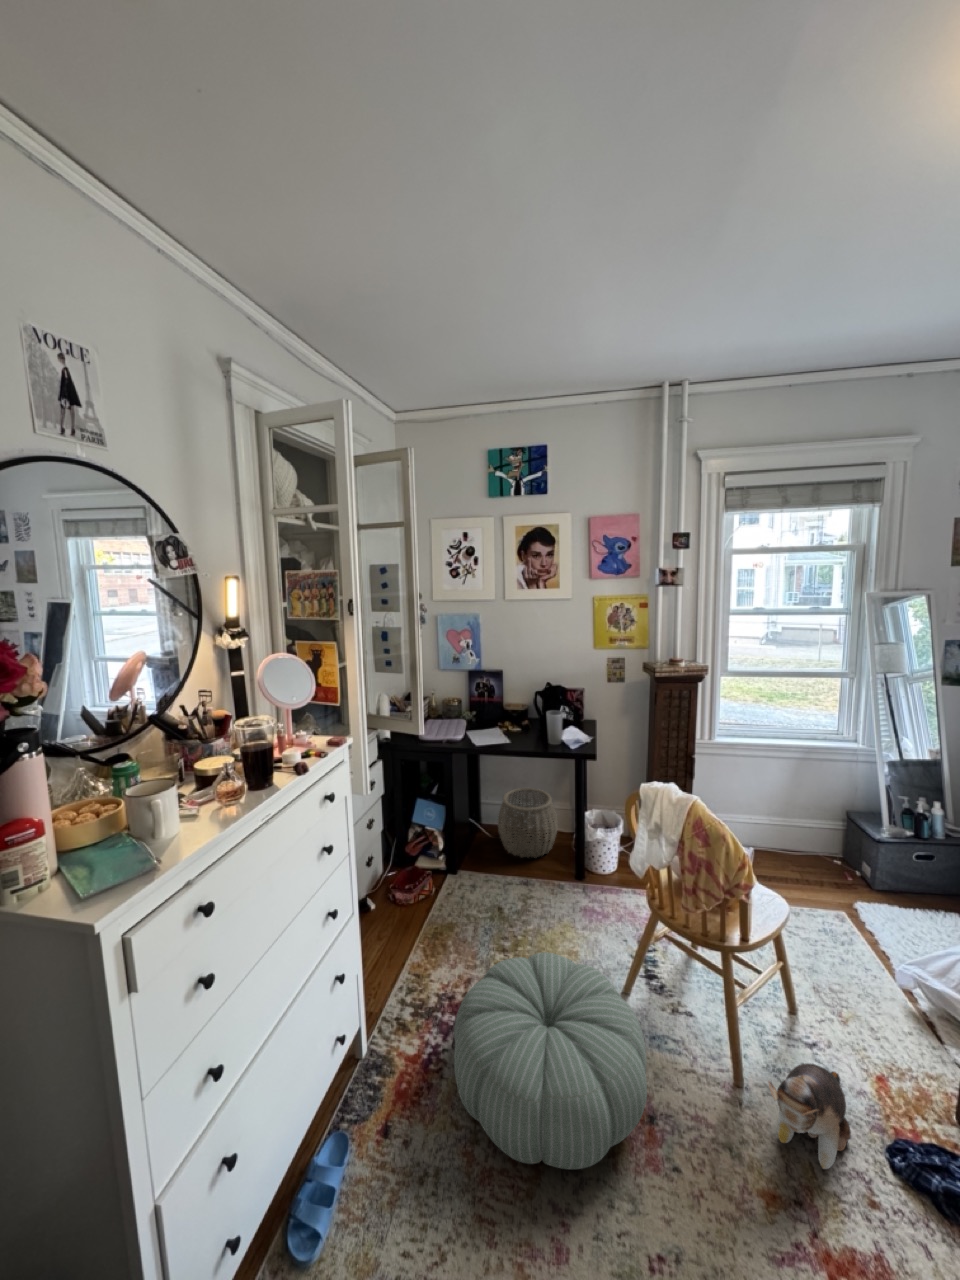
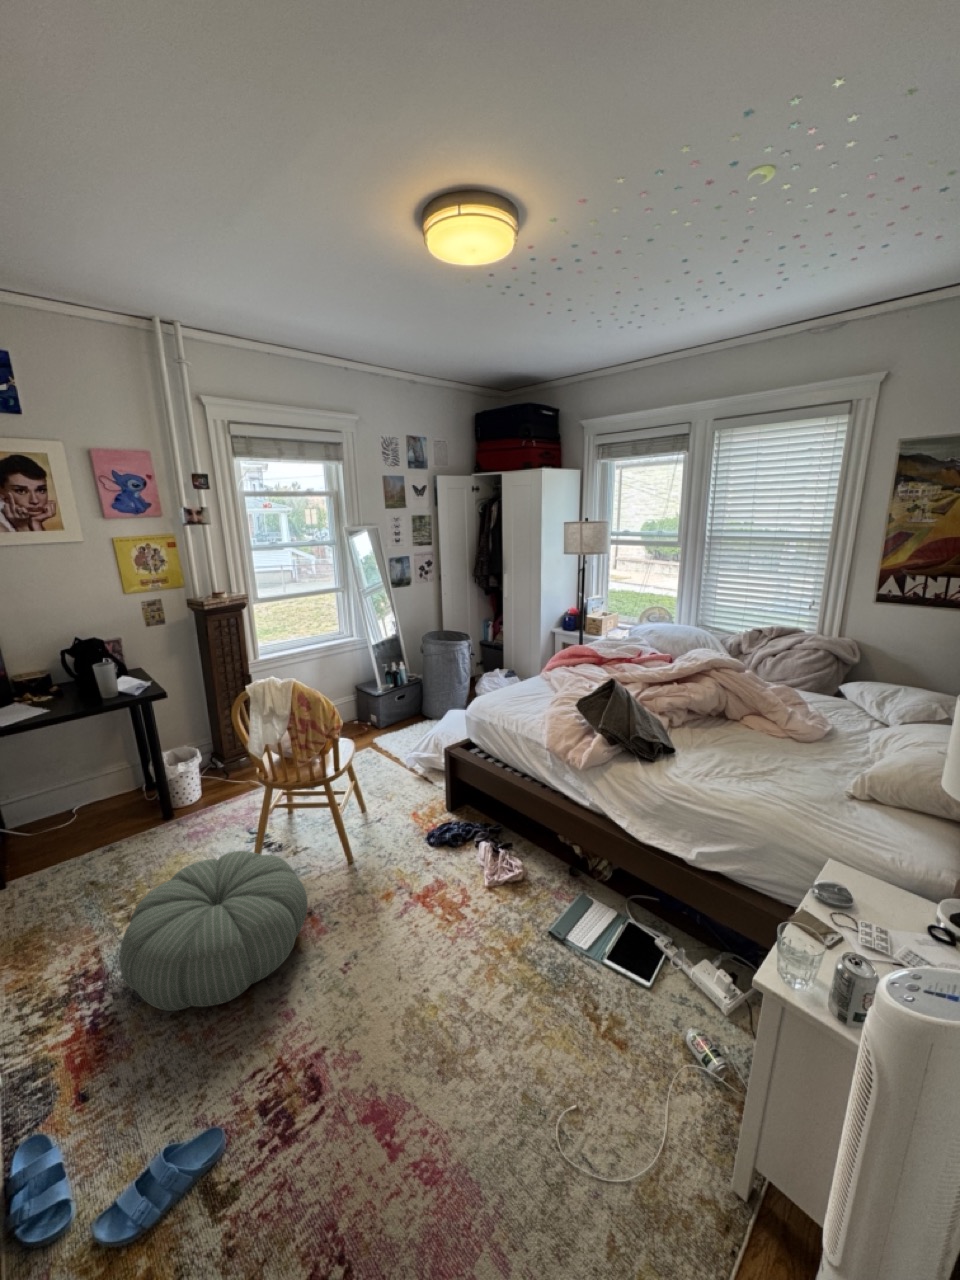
woven basket: present [498,788,557,858] -> none [40,759,125,838]
plush toy: present [768,1063,851,1169] -> none [373,818,410,870]

